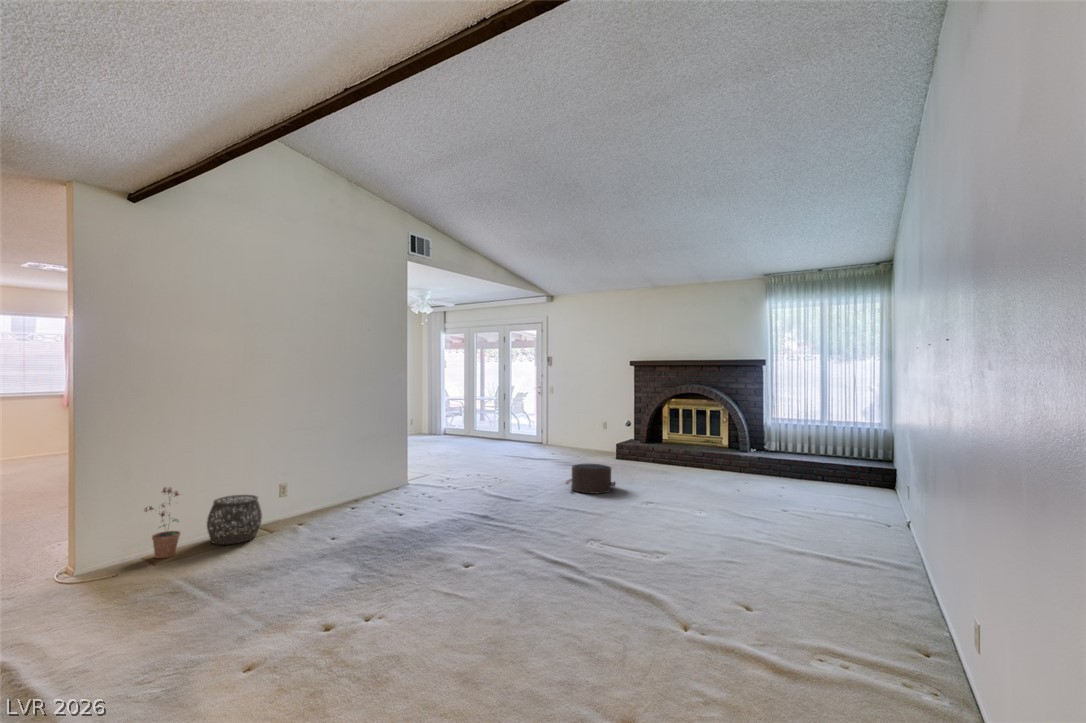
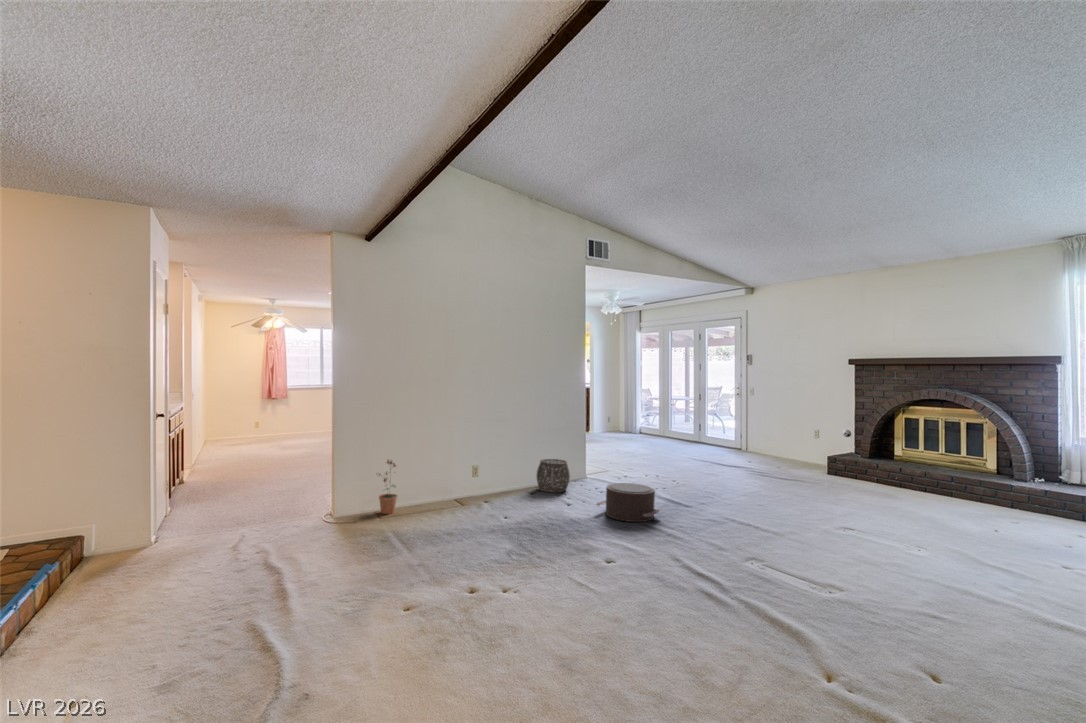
pouf: present [565,464,616,493] -> present [596,483,659,522]
woven basket: present [207,495,262,544] -> present [537,459,570,493]

